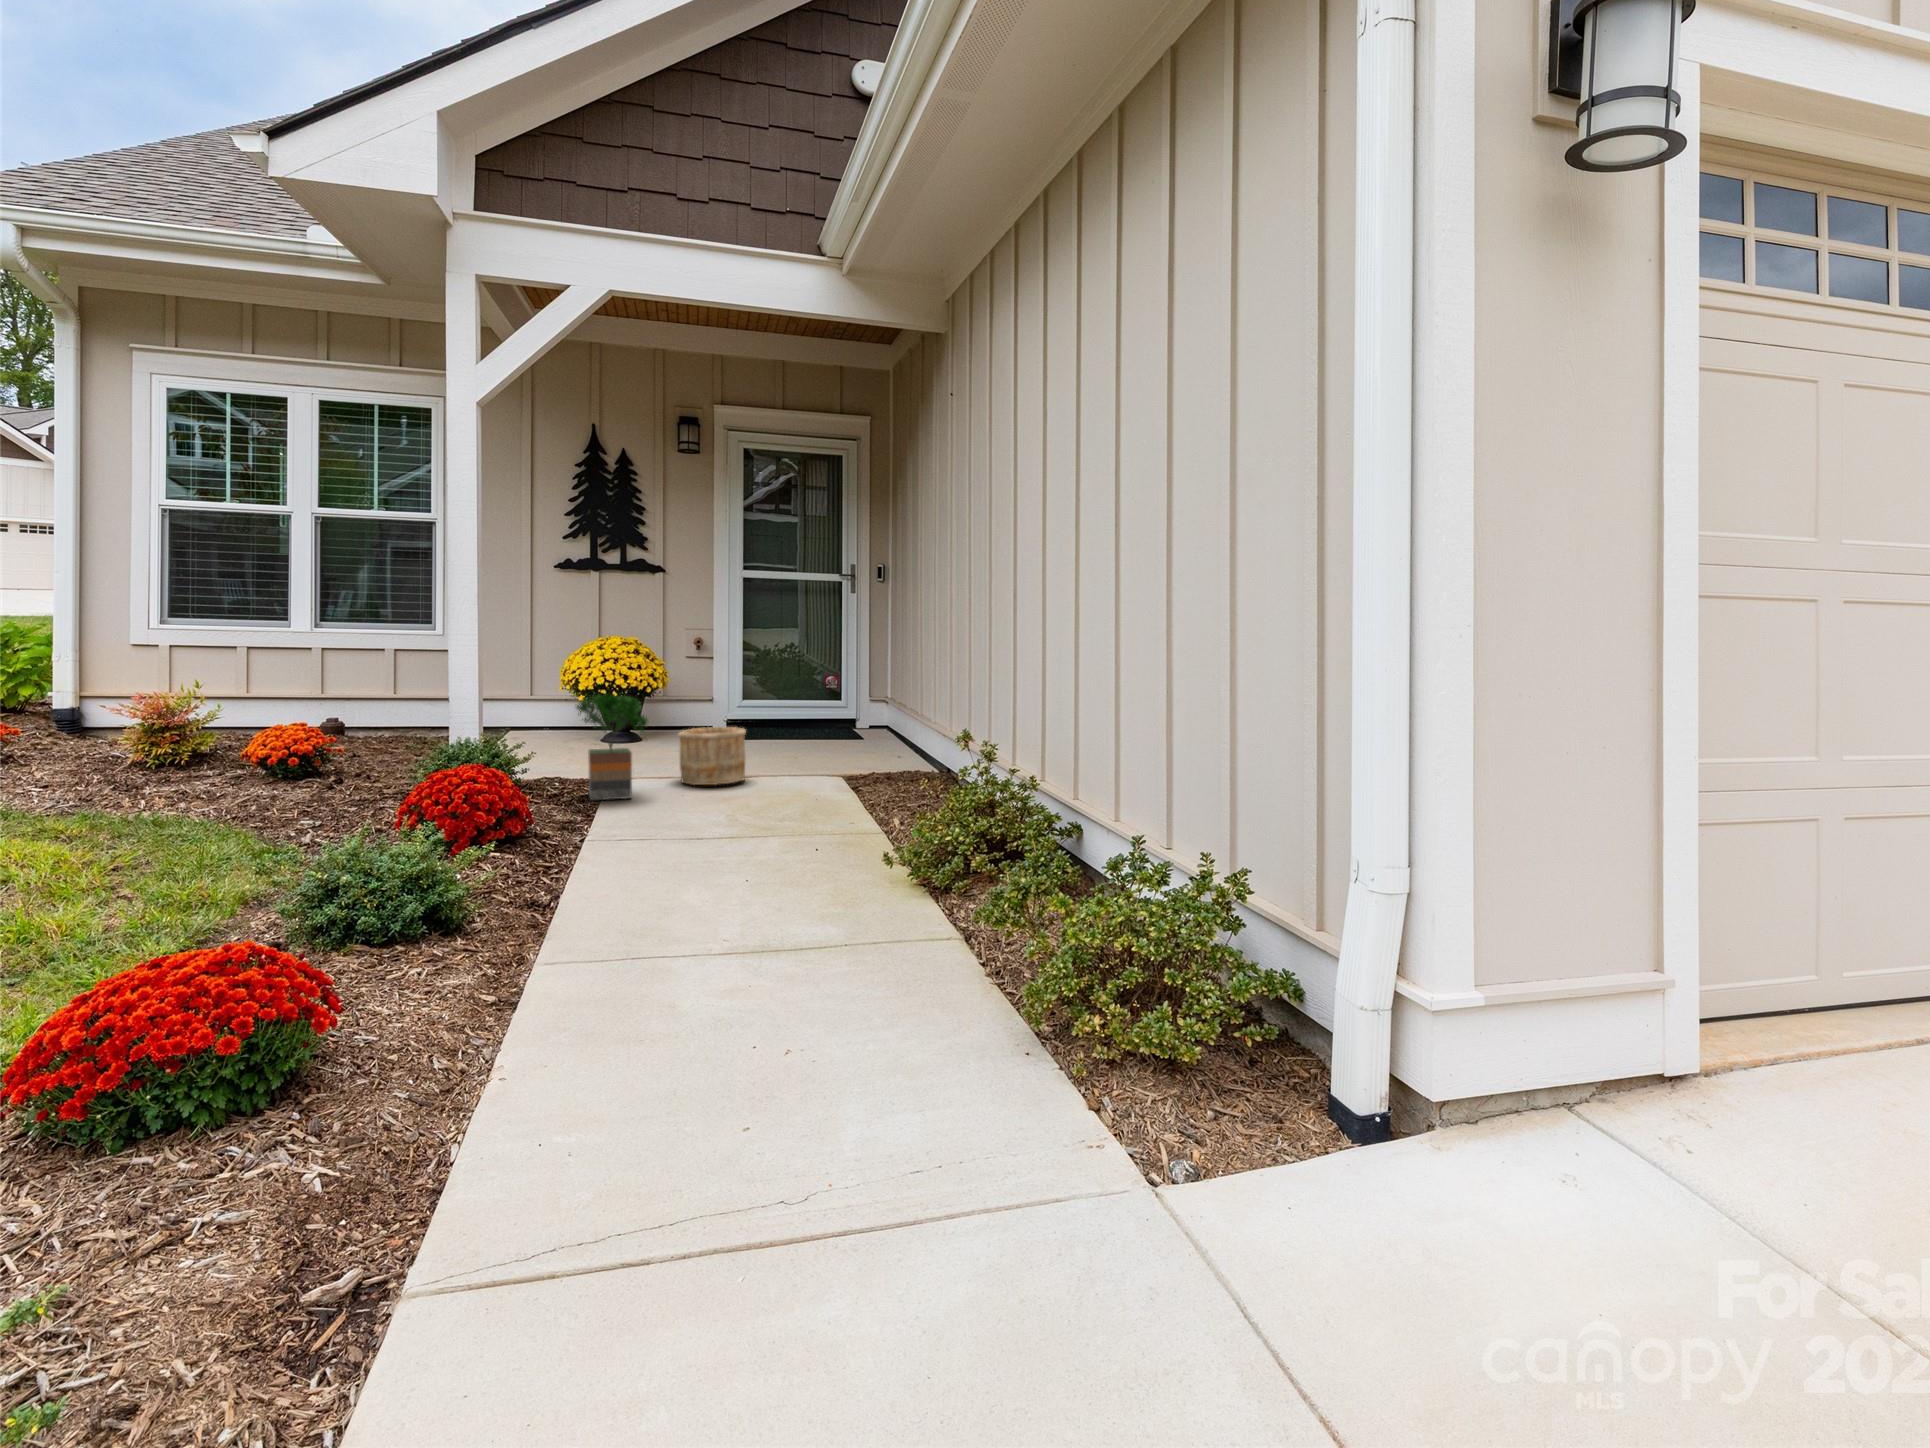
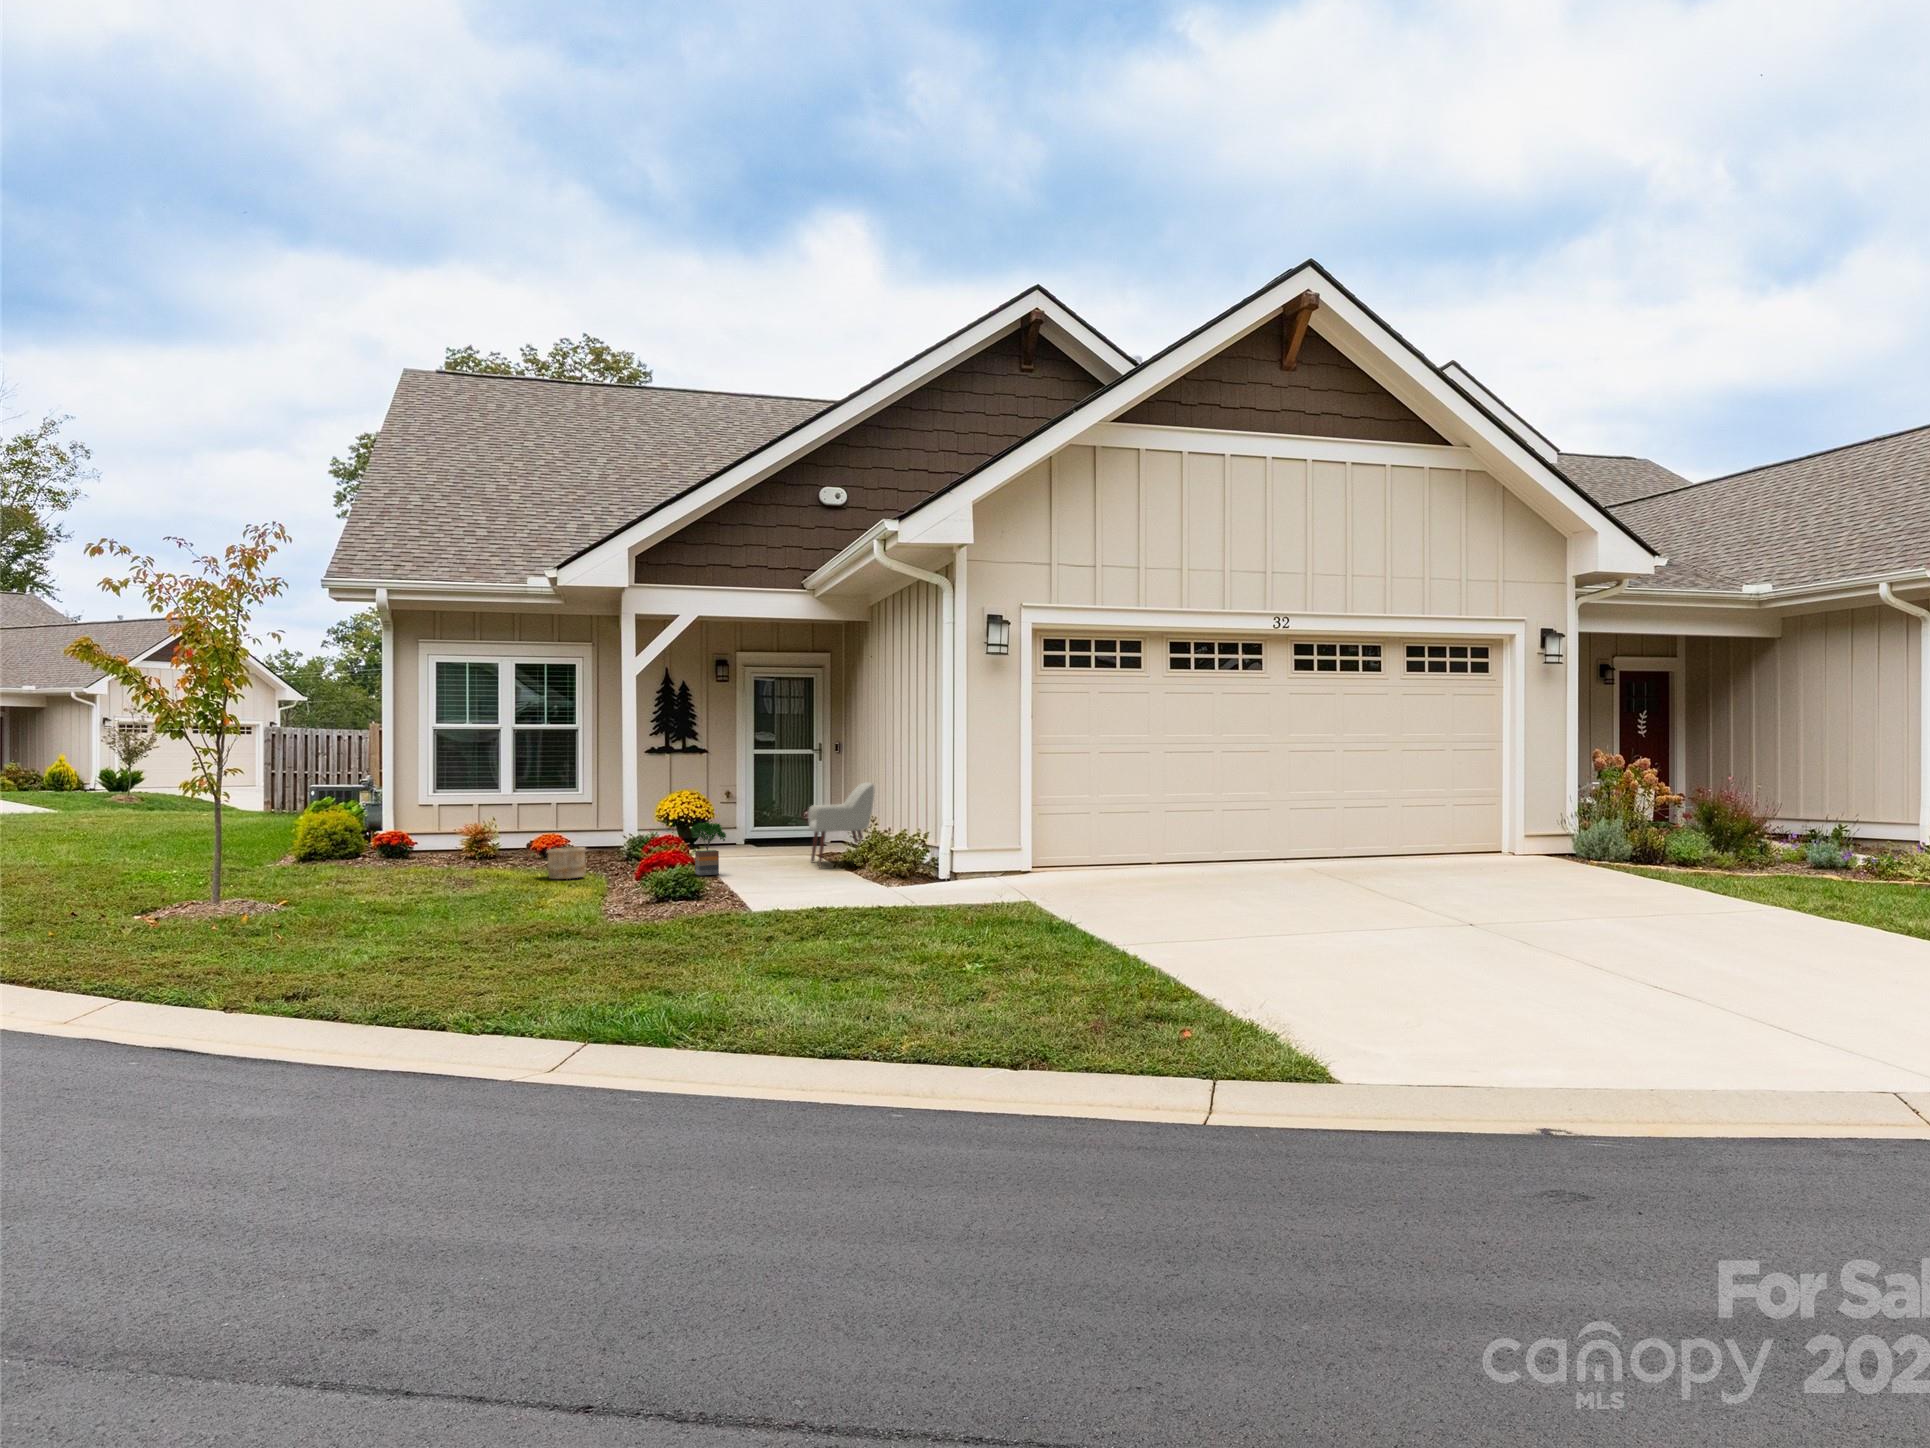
chair: none [821,630,942,787] -> present [808,783,875,868]
wooden bucket: present [677,727,746,785] -> present [547,847,585,879]

